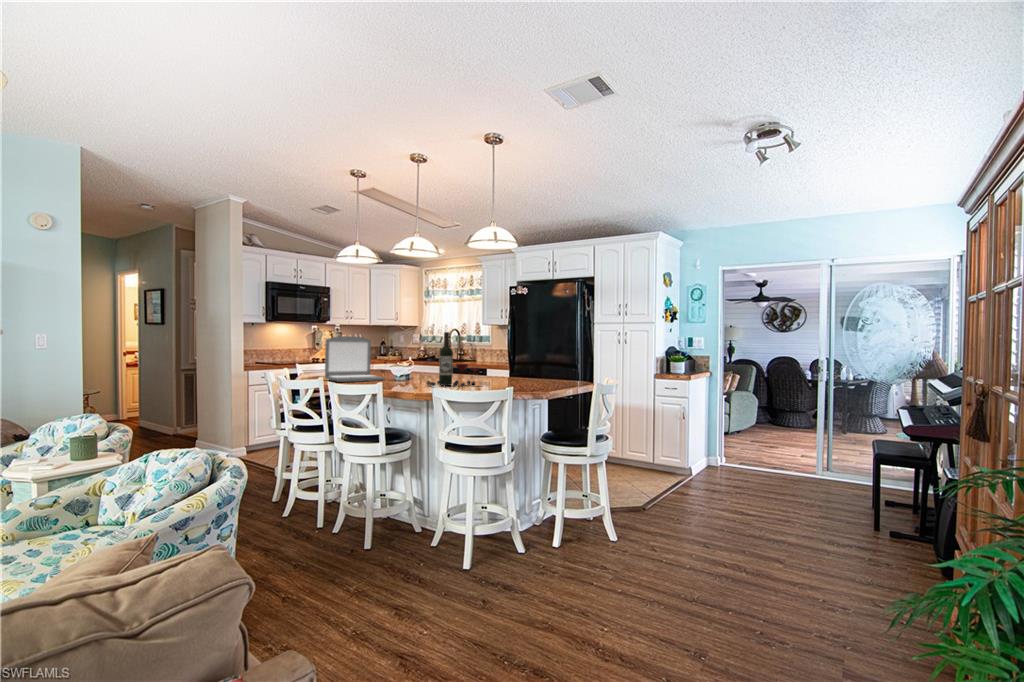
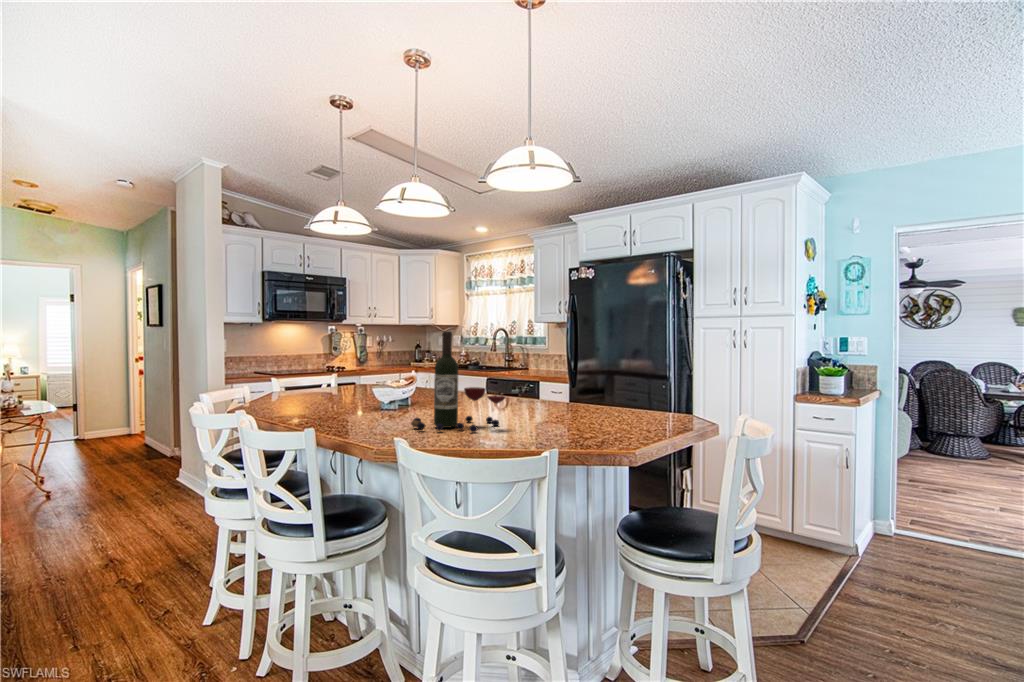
laptop: present [325,336,385,382] -> none [278,339,366,413]

